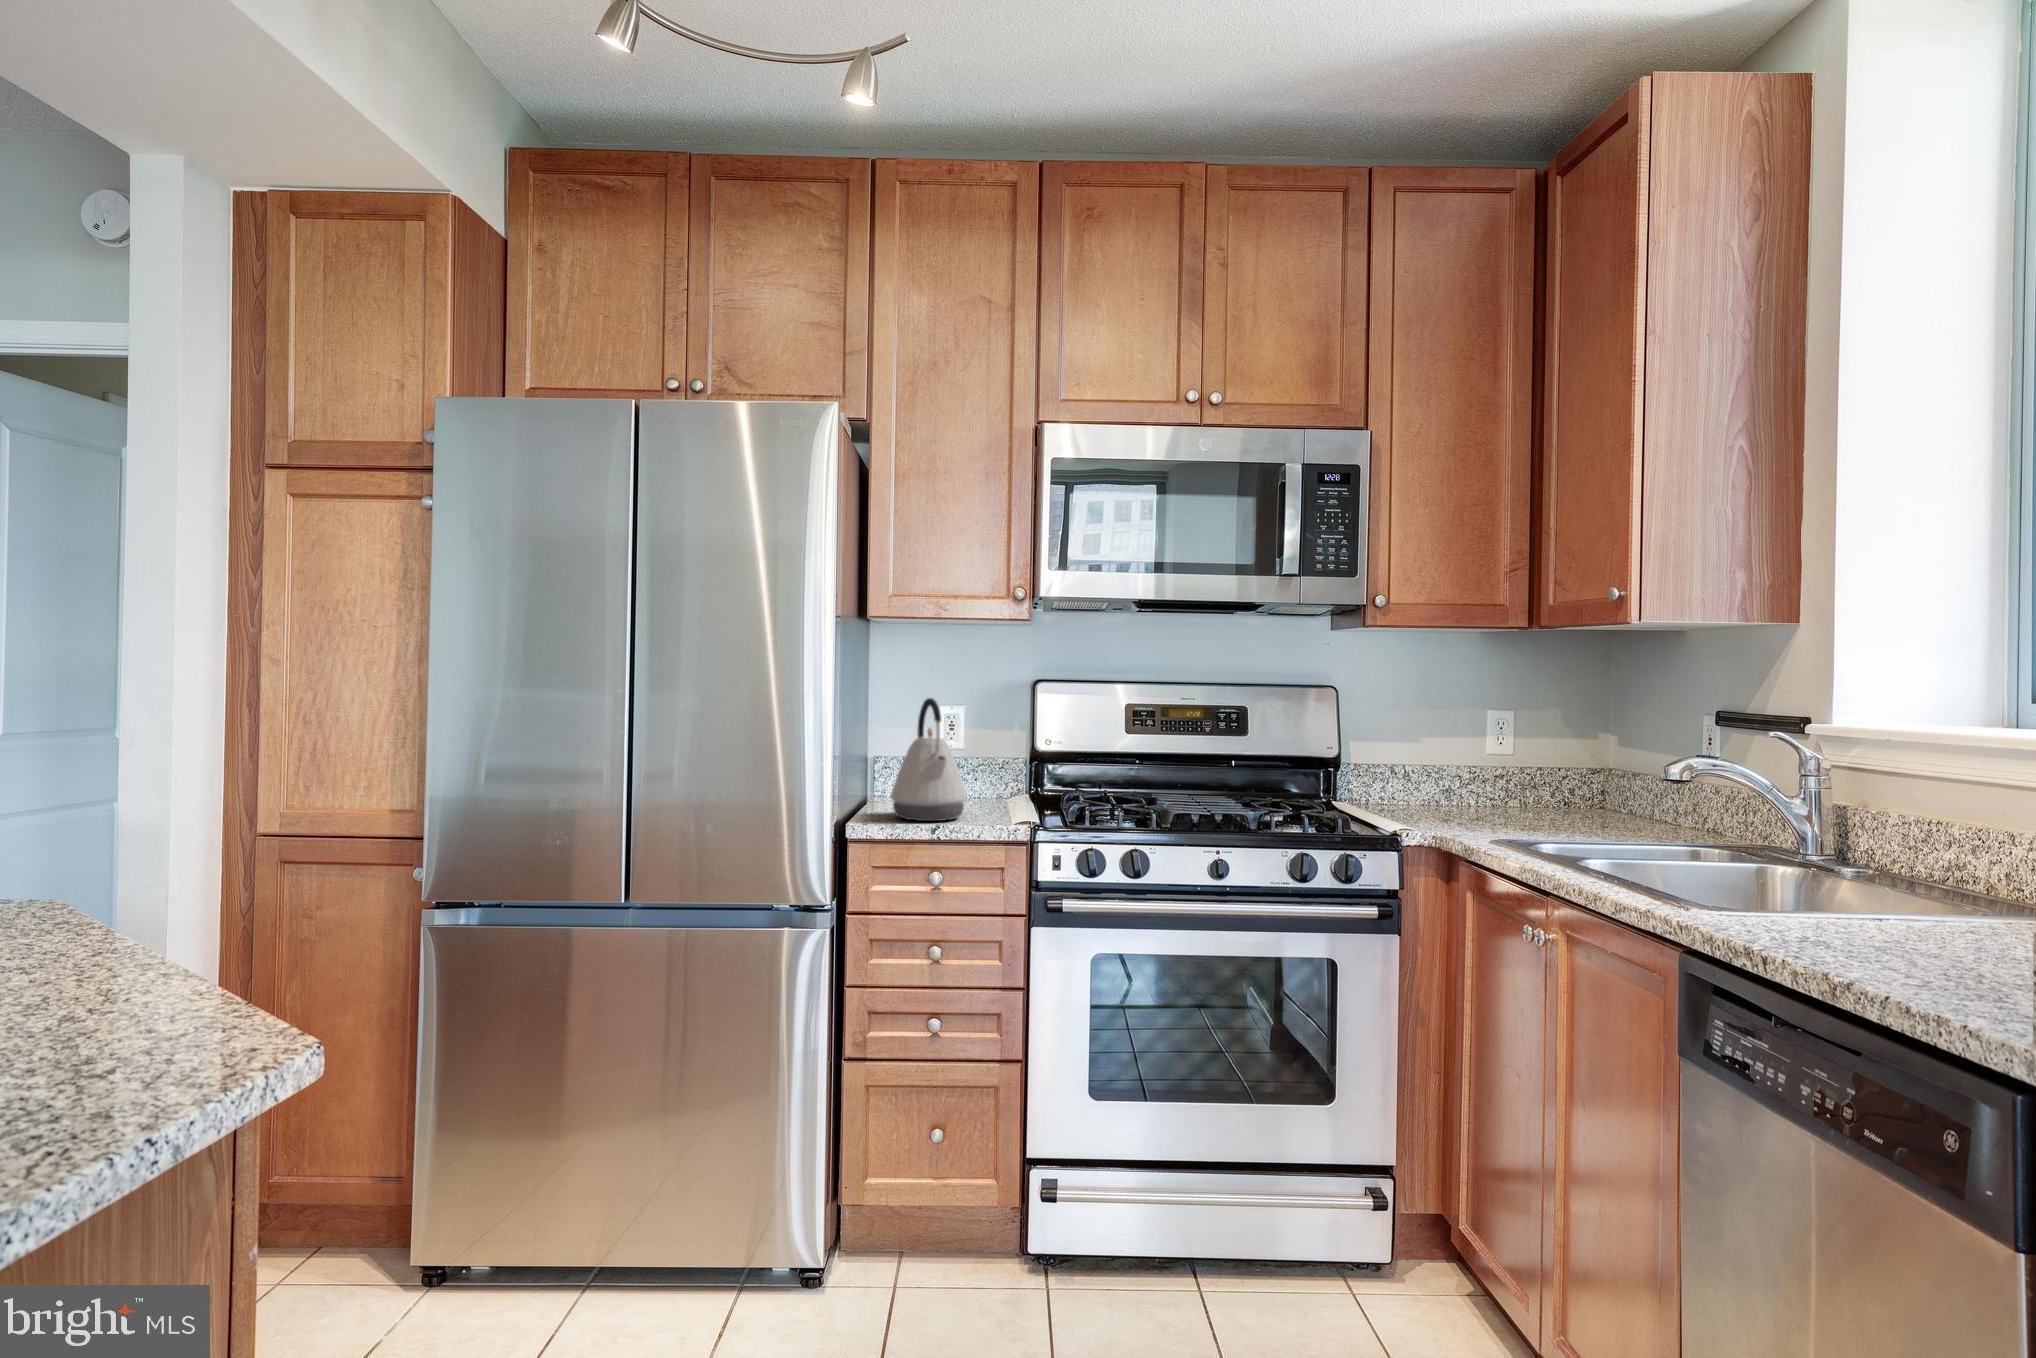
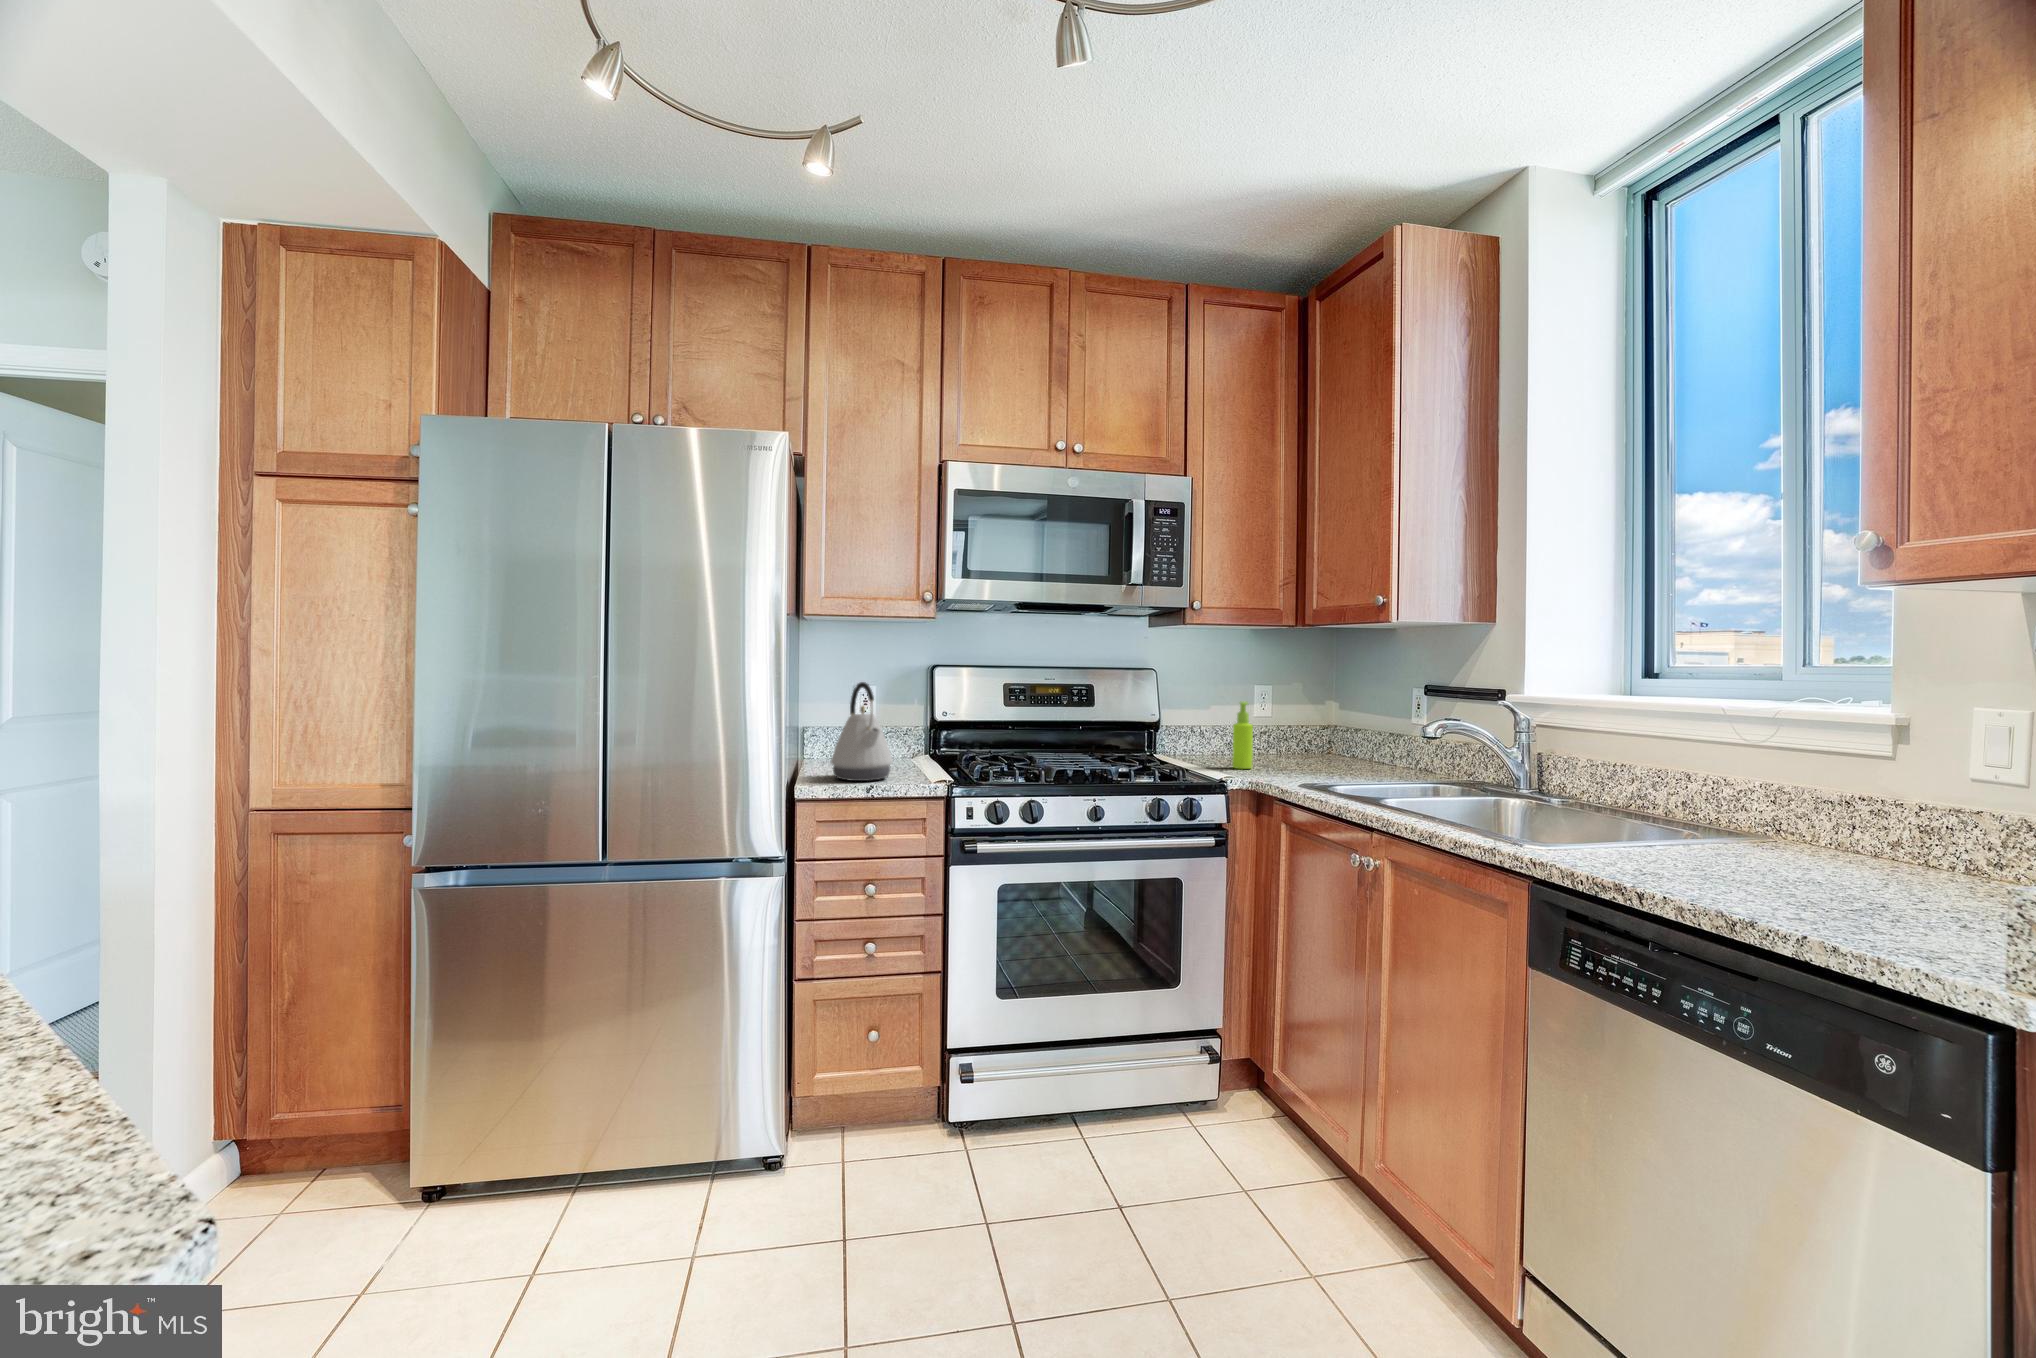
soap dispenser: none [1427,727,1456,818] -> present [1232,701,1253,769]

